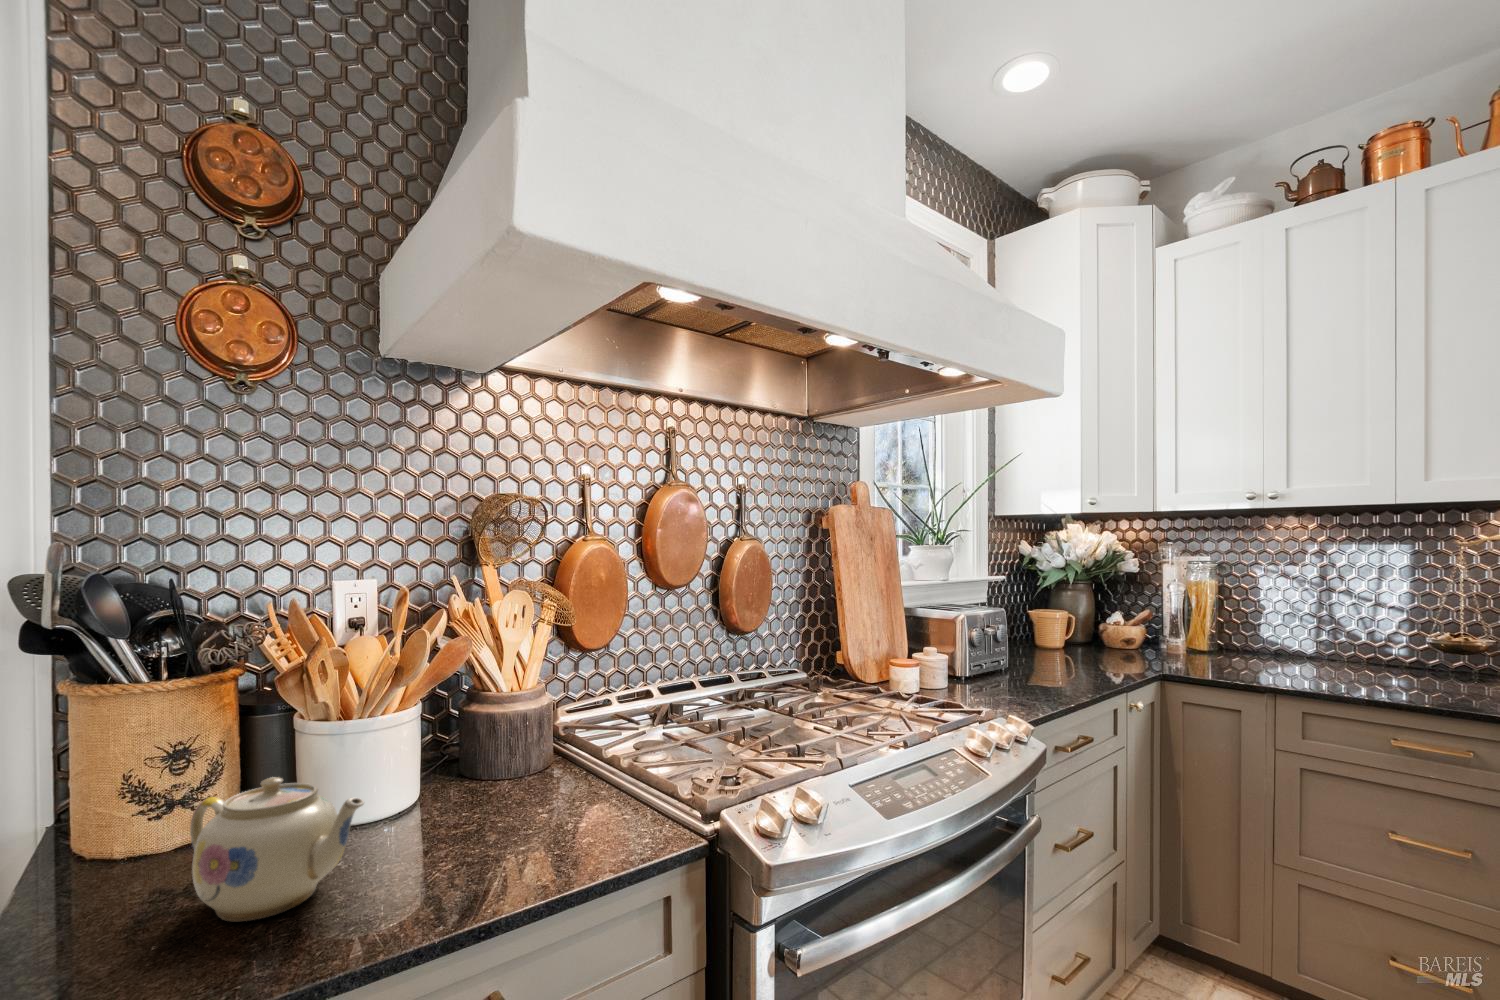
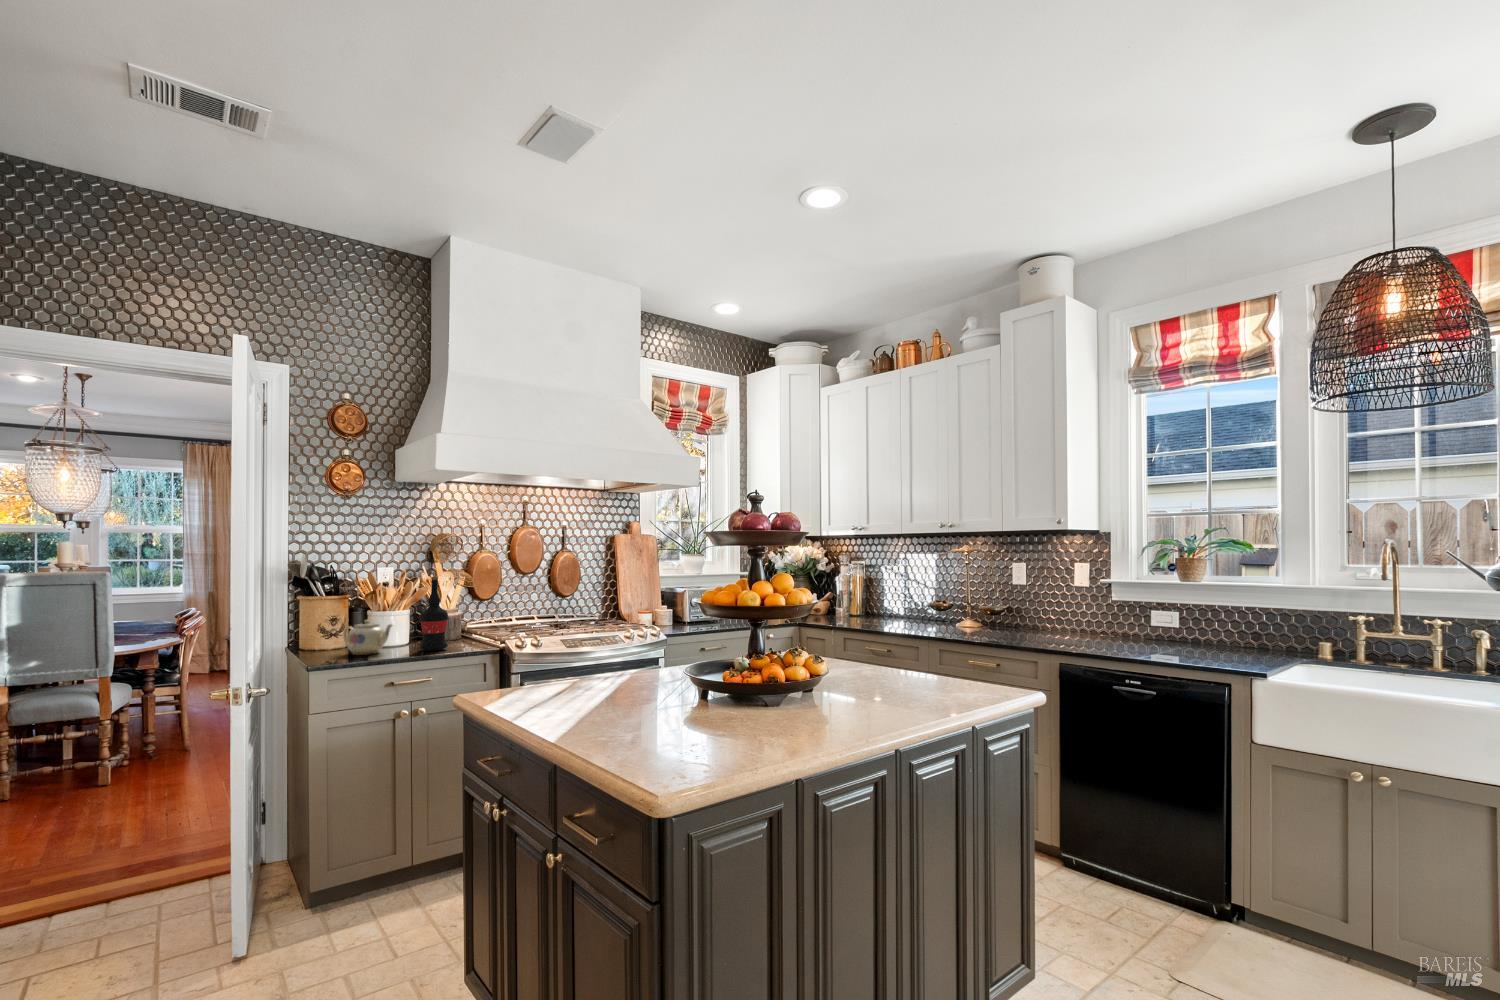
wine bottle: none [457,619,548,877] -> present [420,577,448,651]

